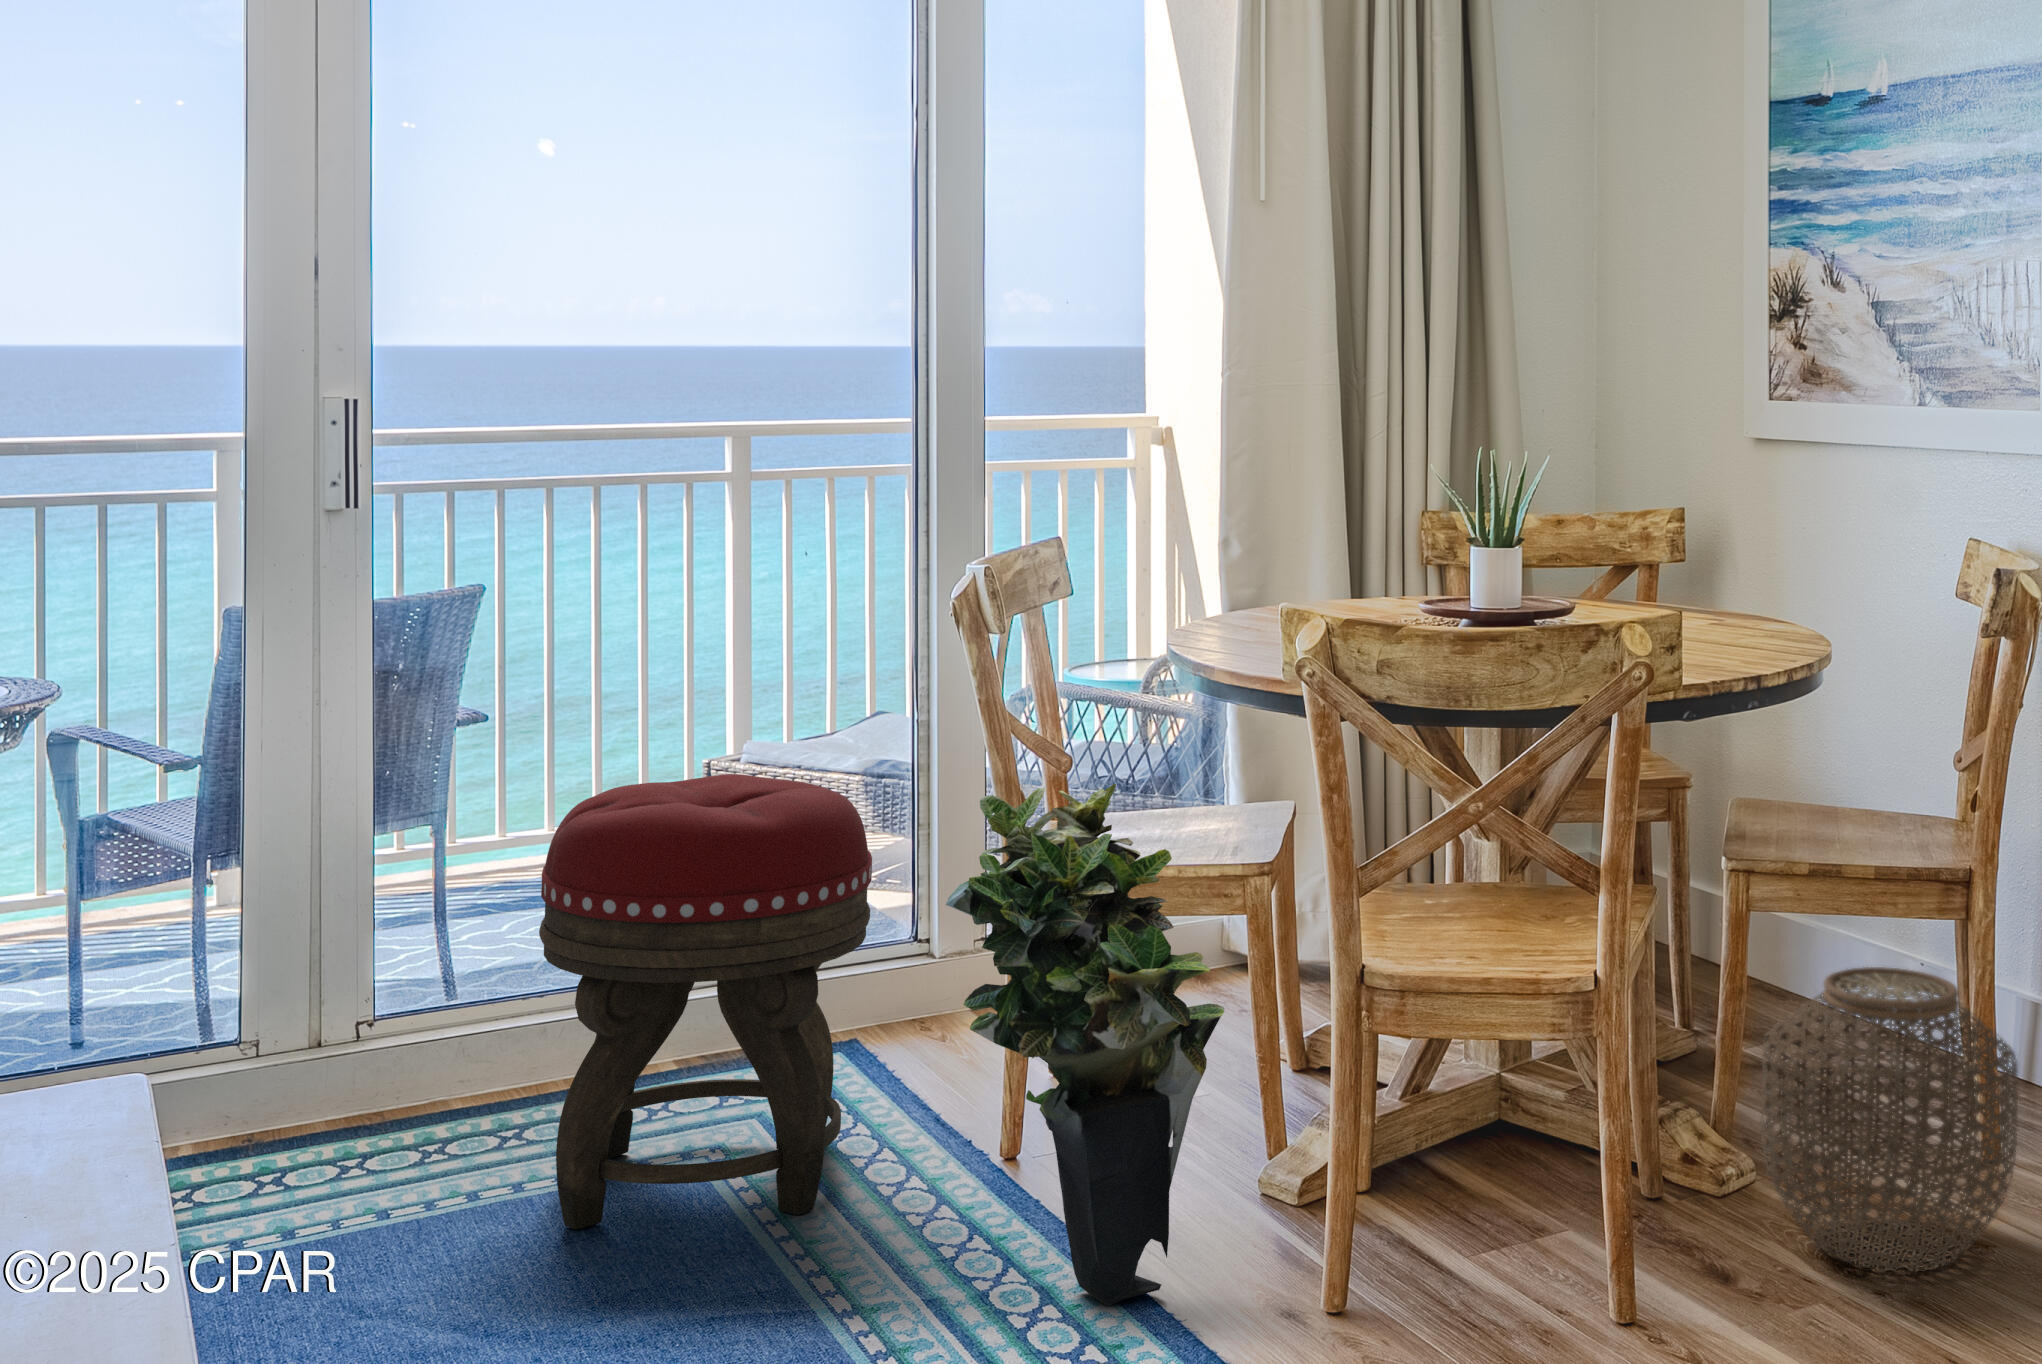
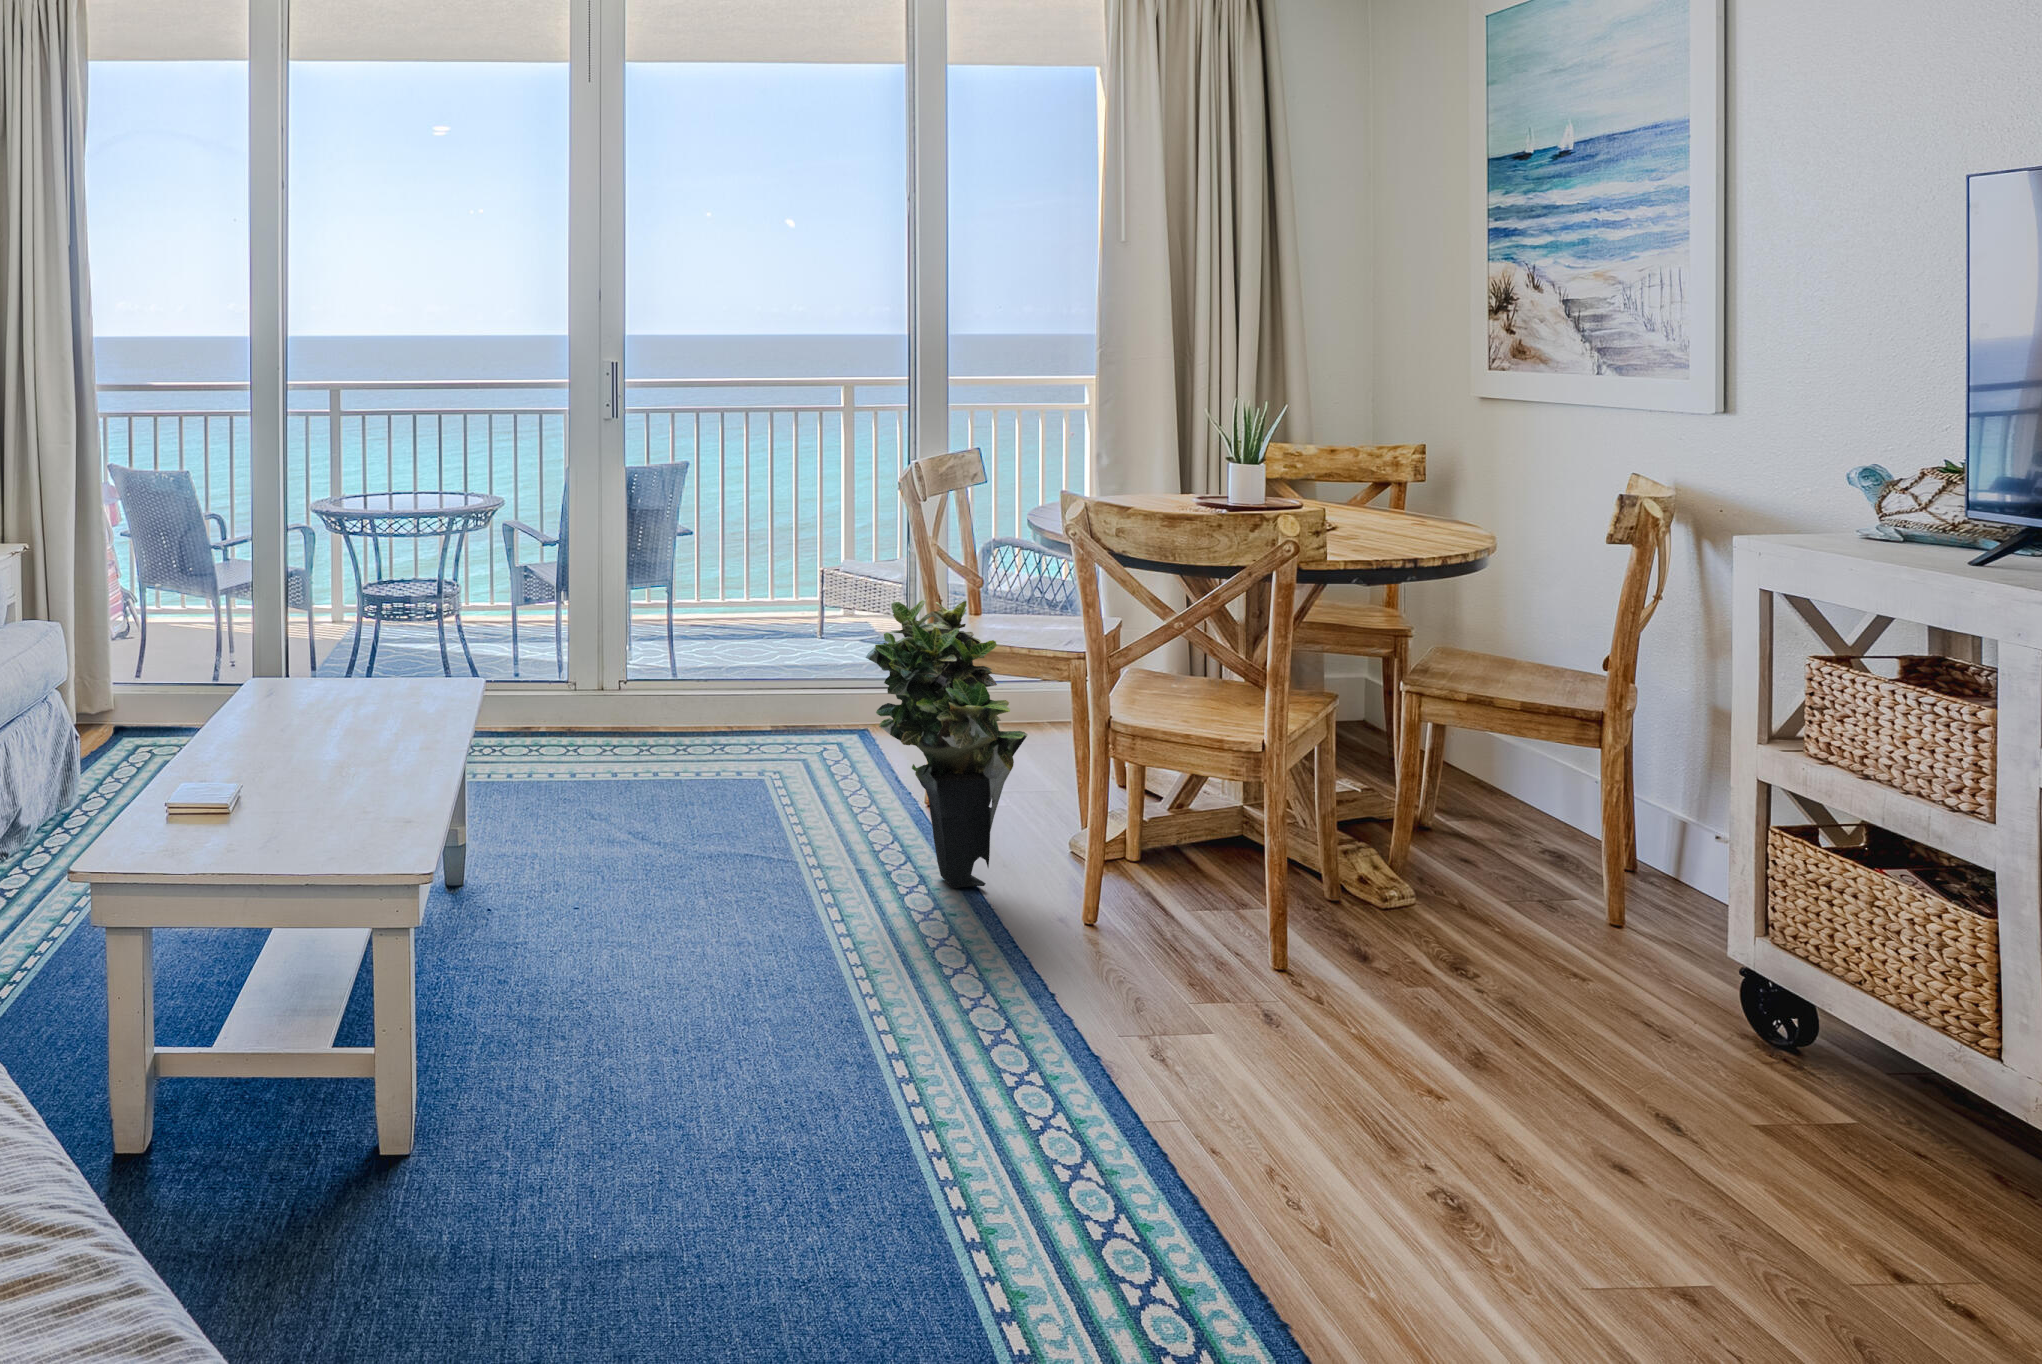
footstool: present [539,774,872,1229] -> none [685,579,848,813]
woven basket: present [1761,967,2018,1272] -> none [1398,768,1609,981]

